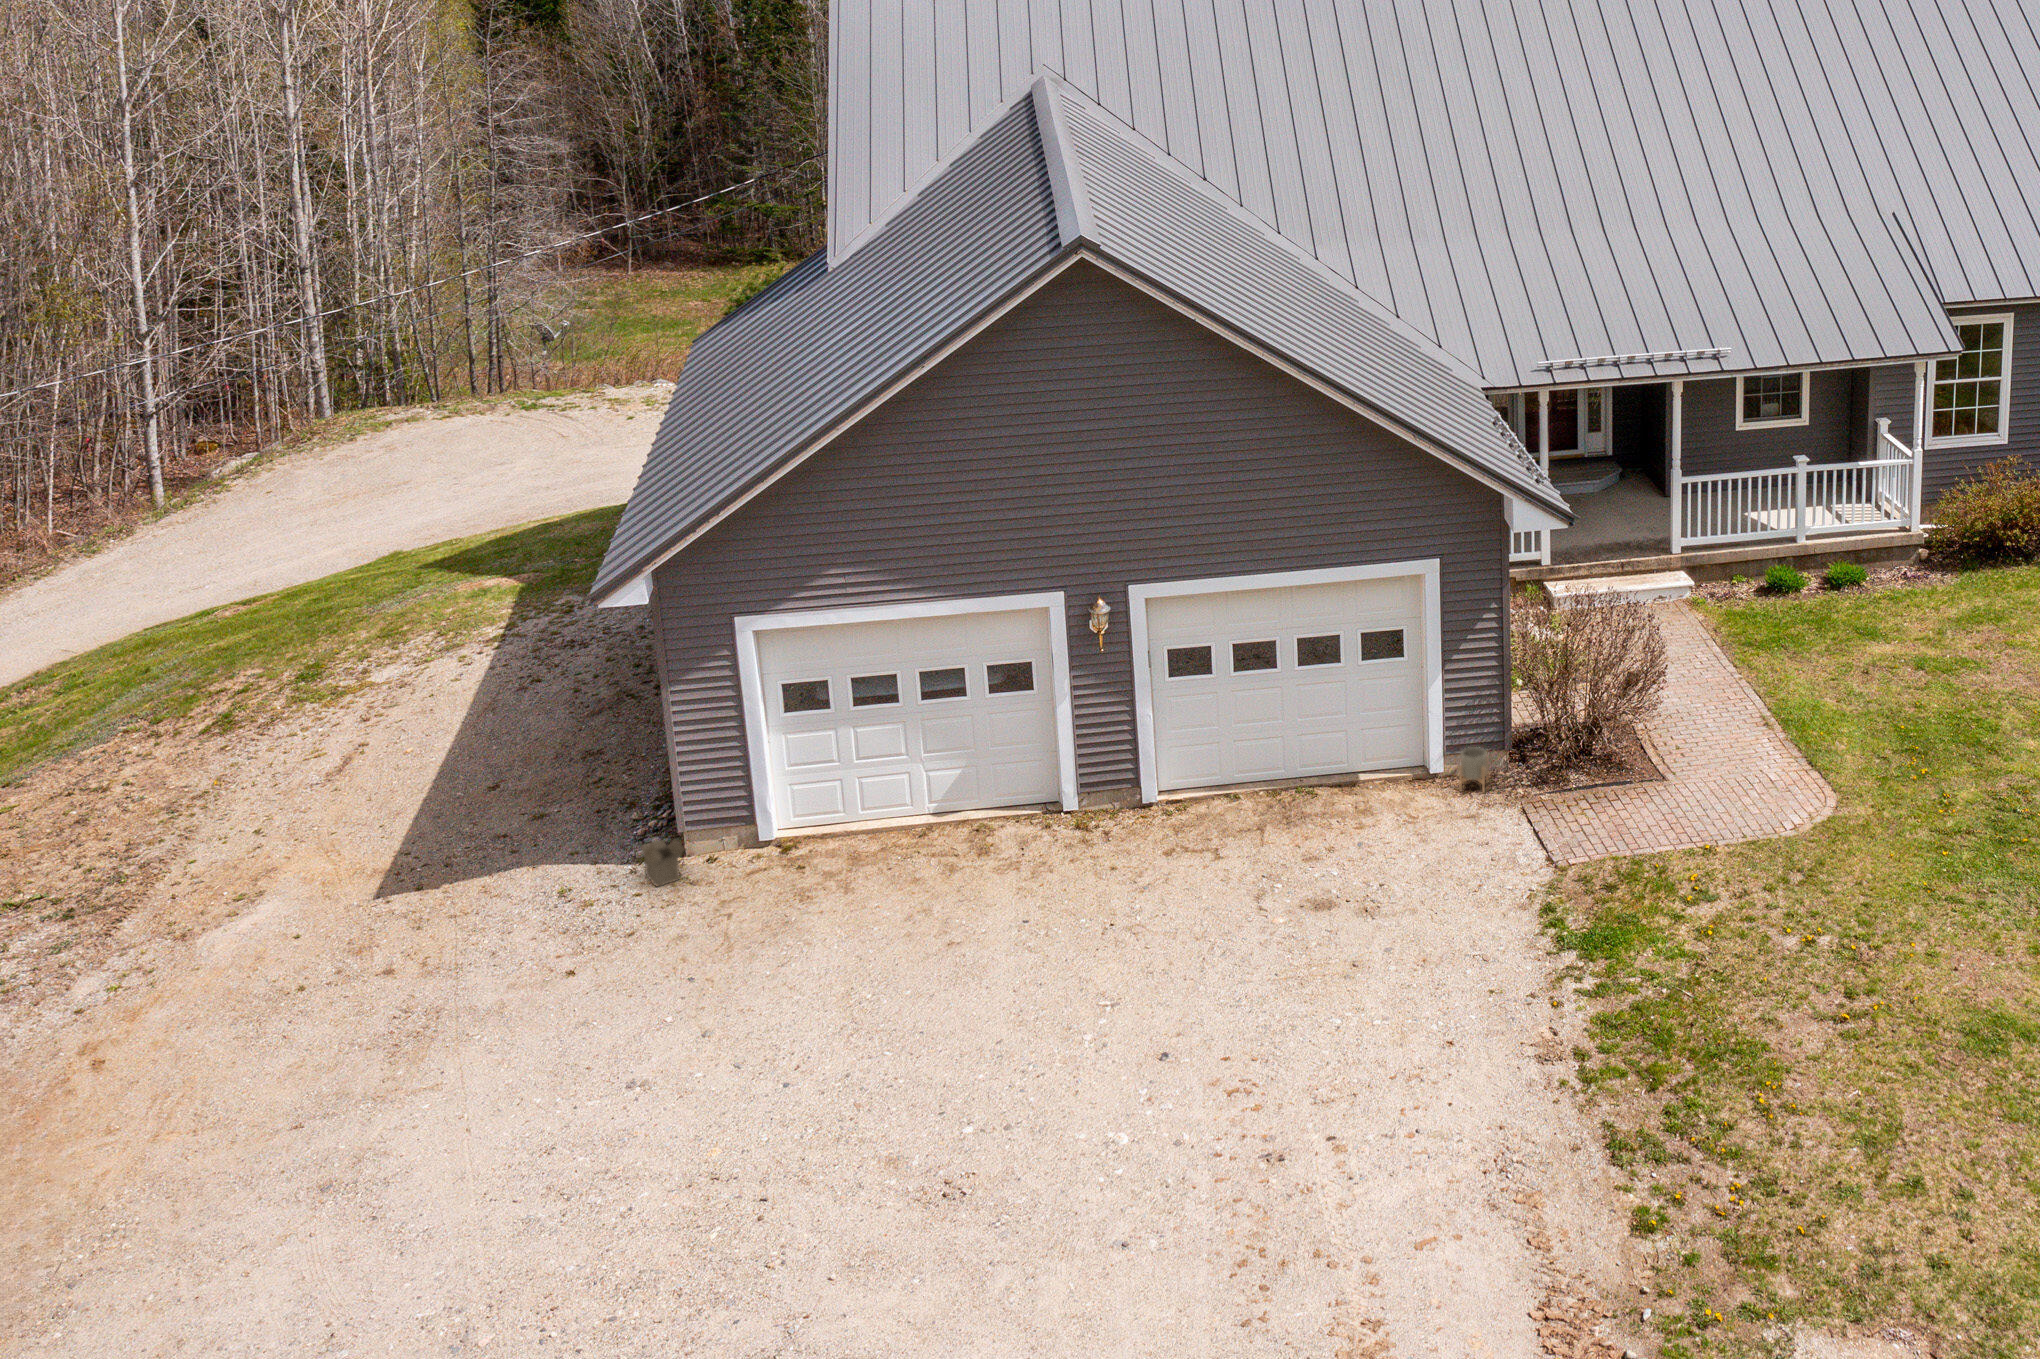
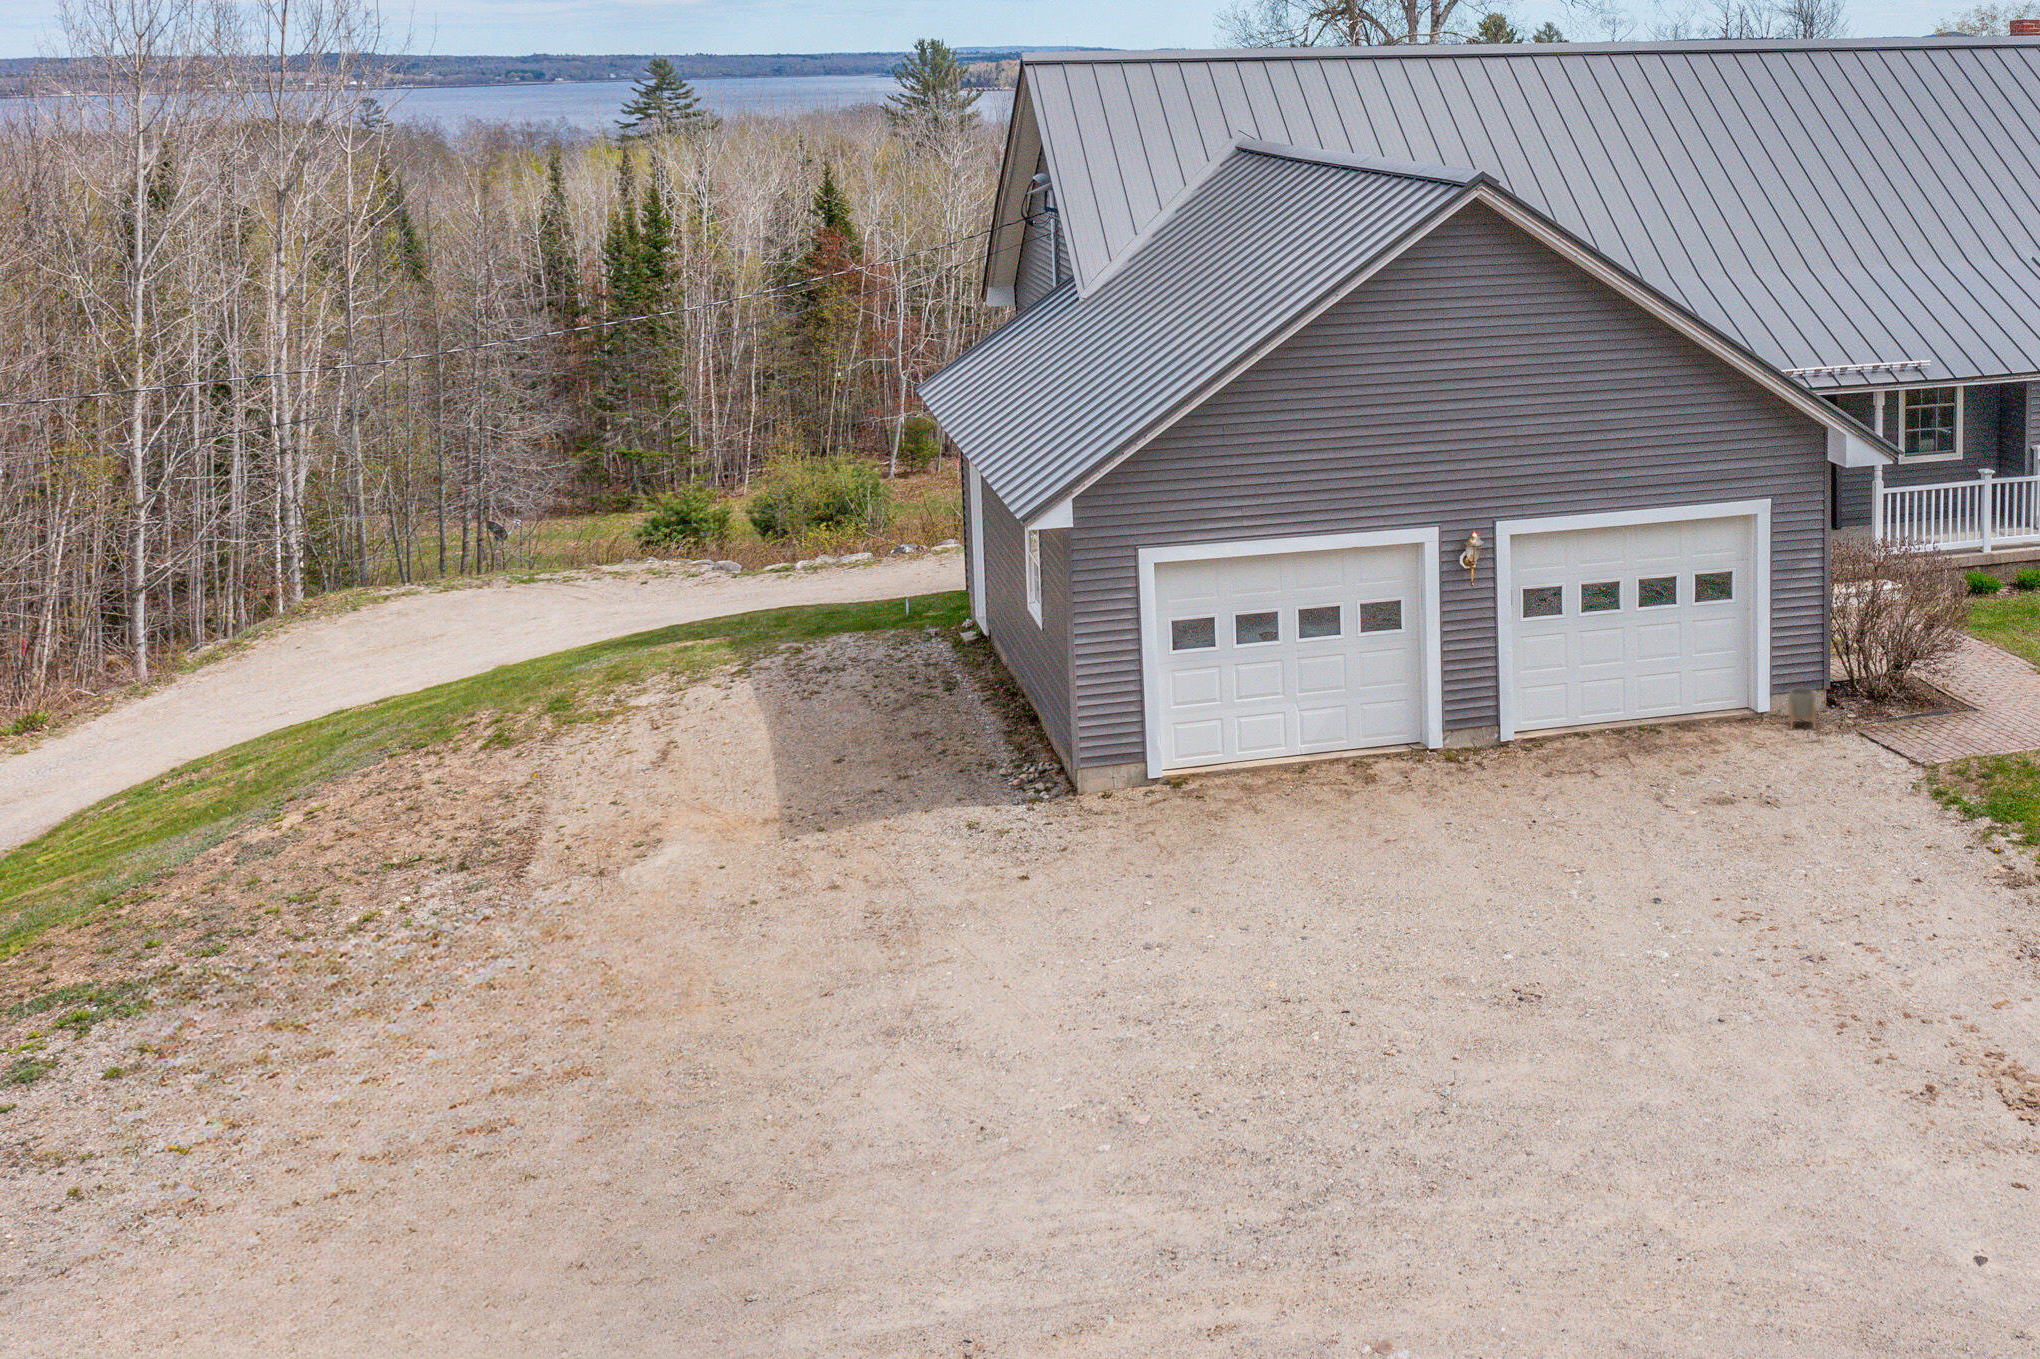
cardboard box: present [641,839,685,886] -> none [1036,775,1085,820]

